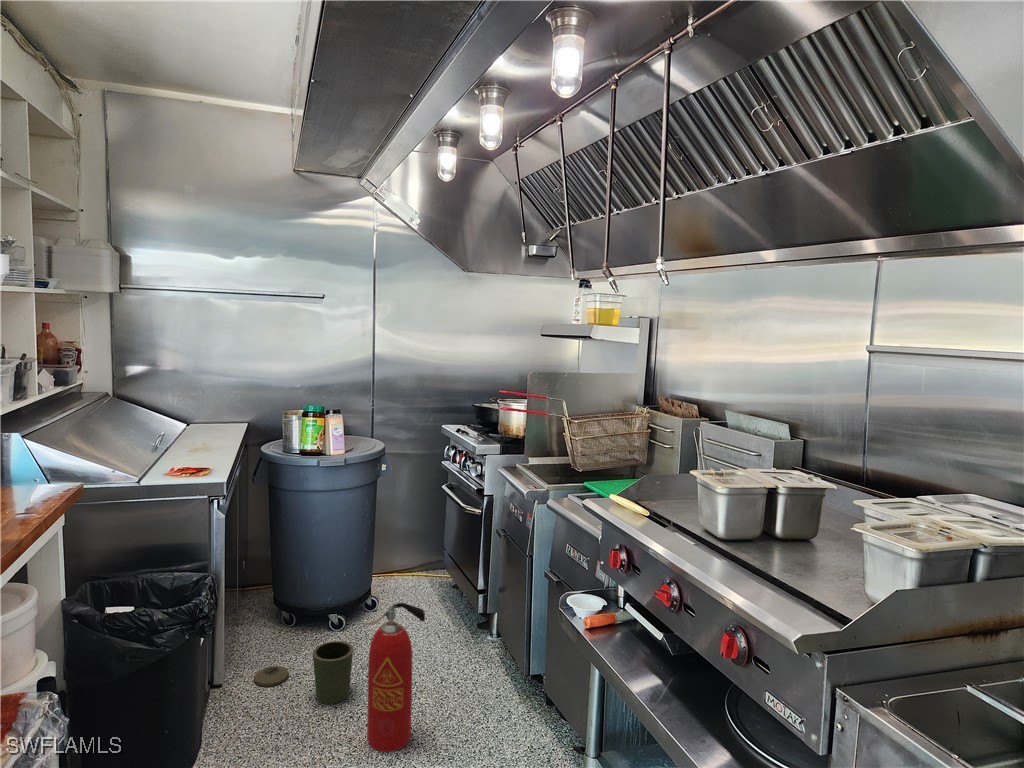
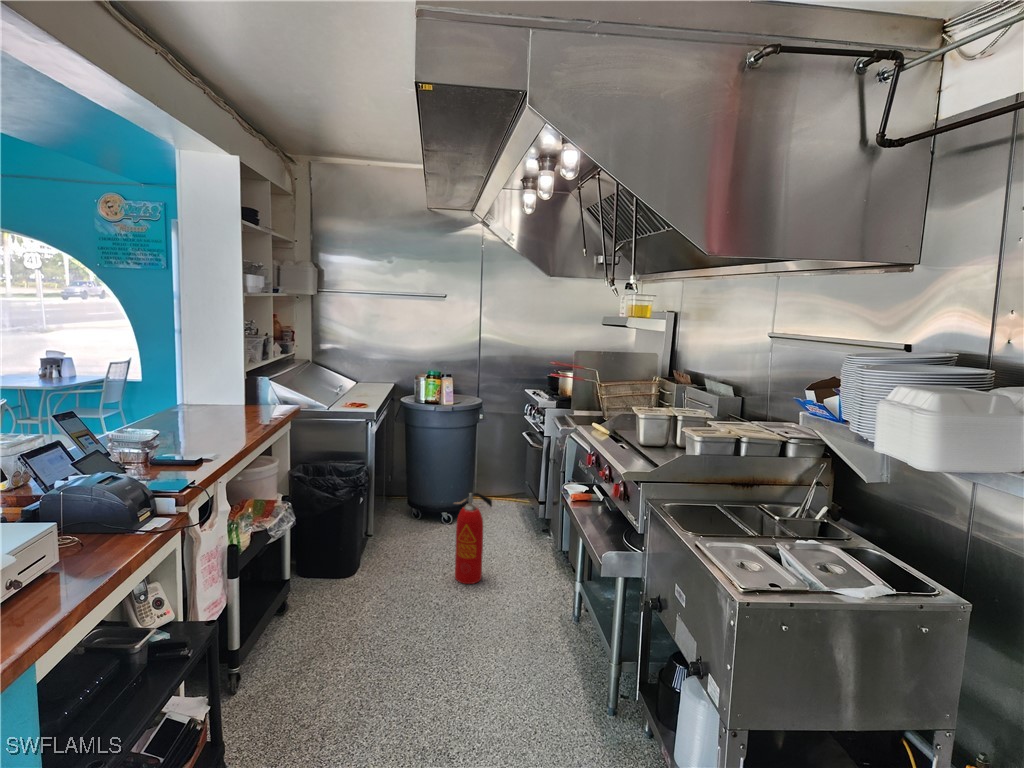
trash can: present [254,641,353,704] -> none [391,521,451,559]

